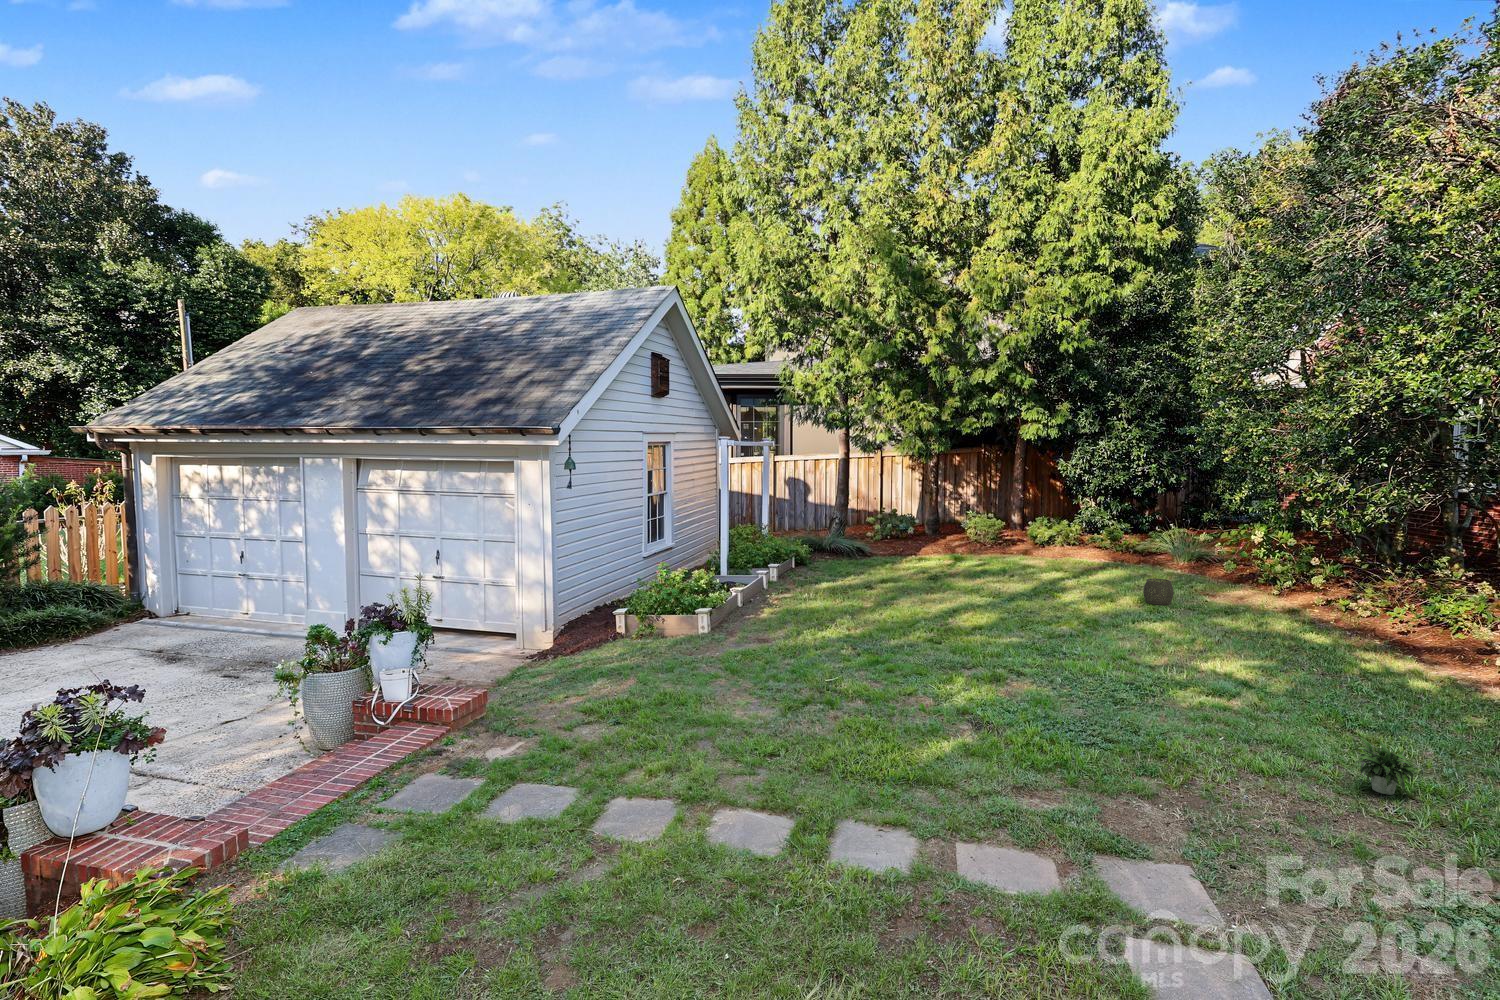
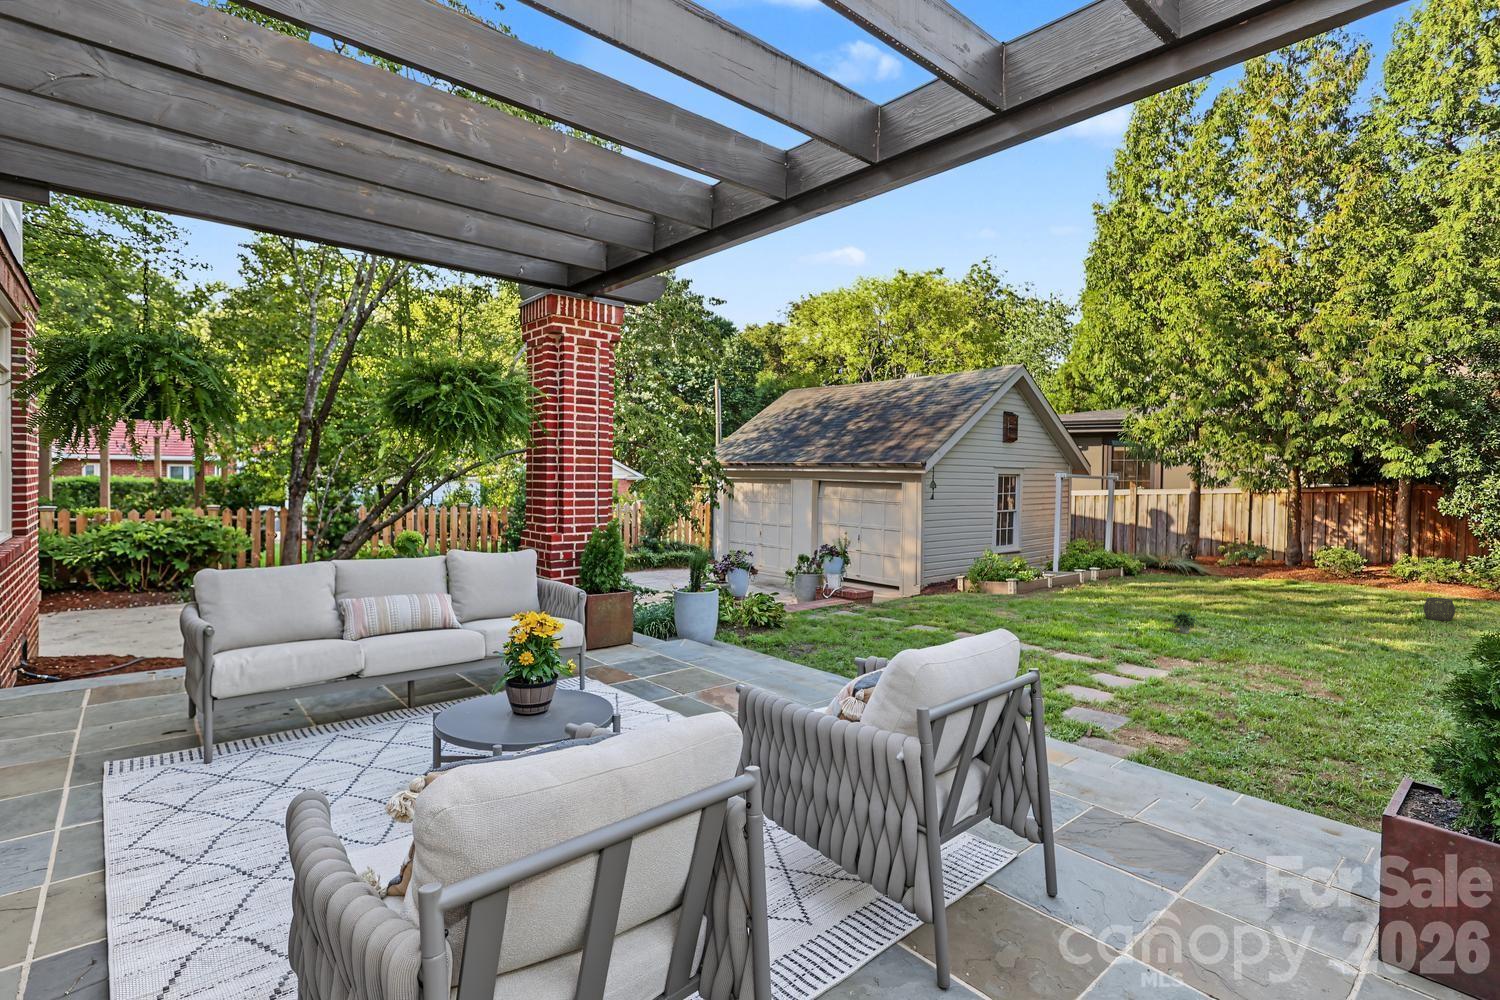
potted plant: present [1355,737,1417,795] -> present [1172,610,1198,633]

